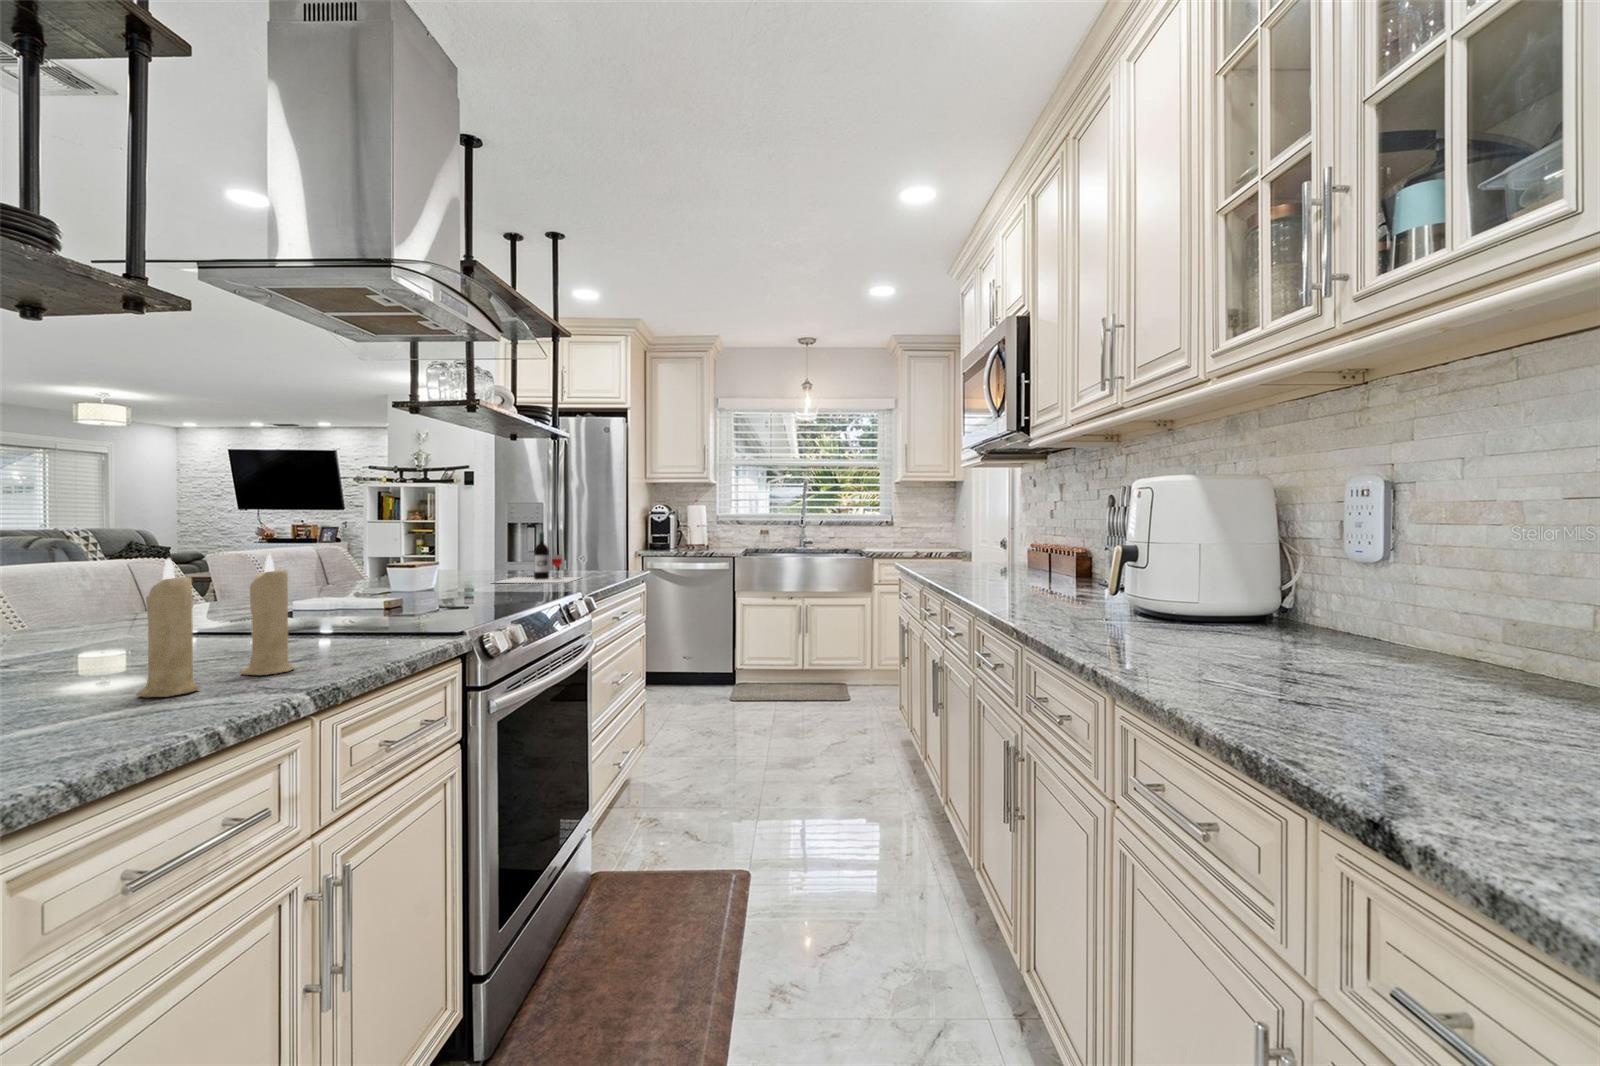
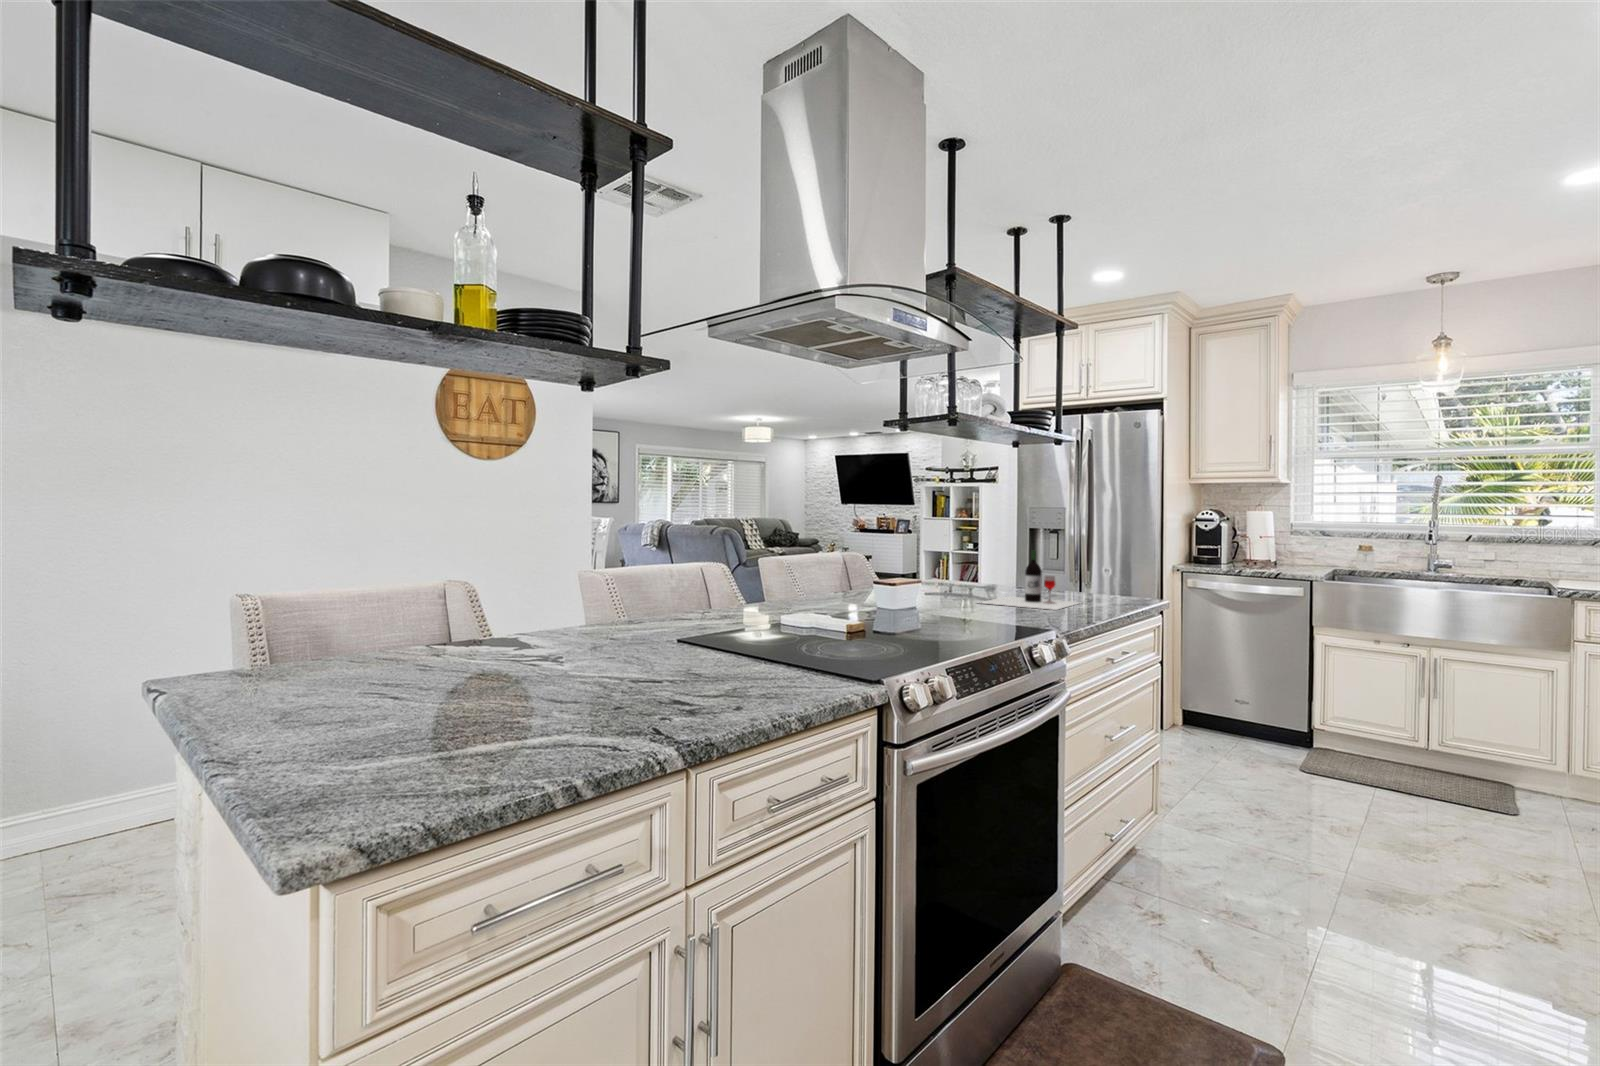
candle: present [136,554,294,697] -> none [575,595,700,728]

